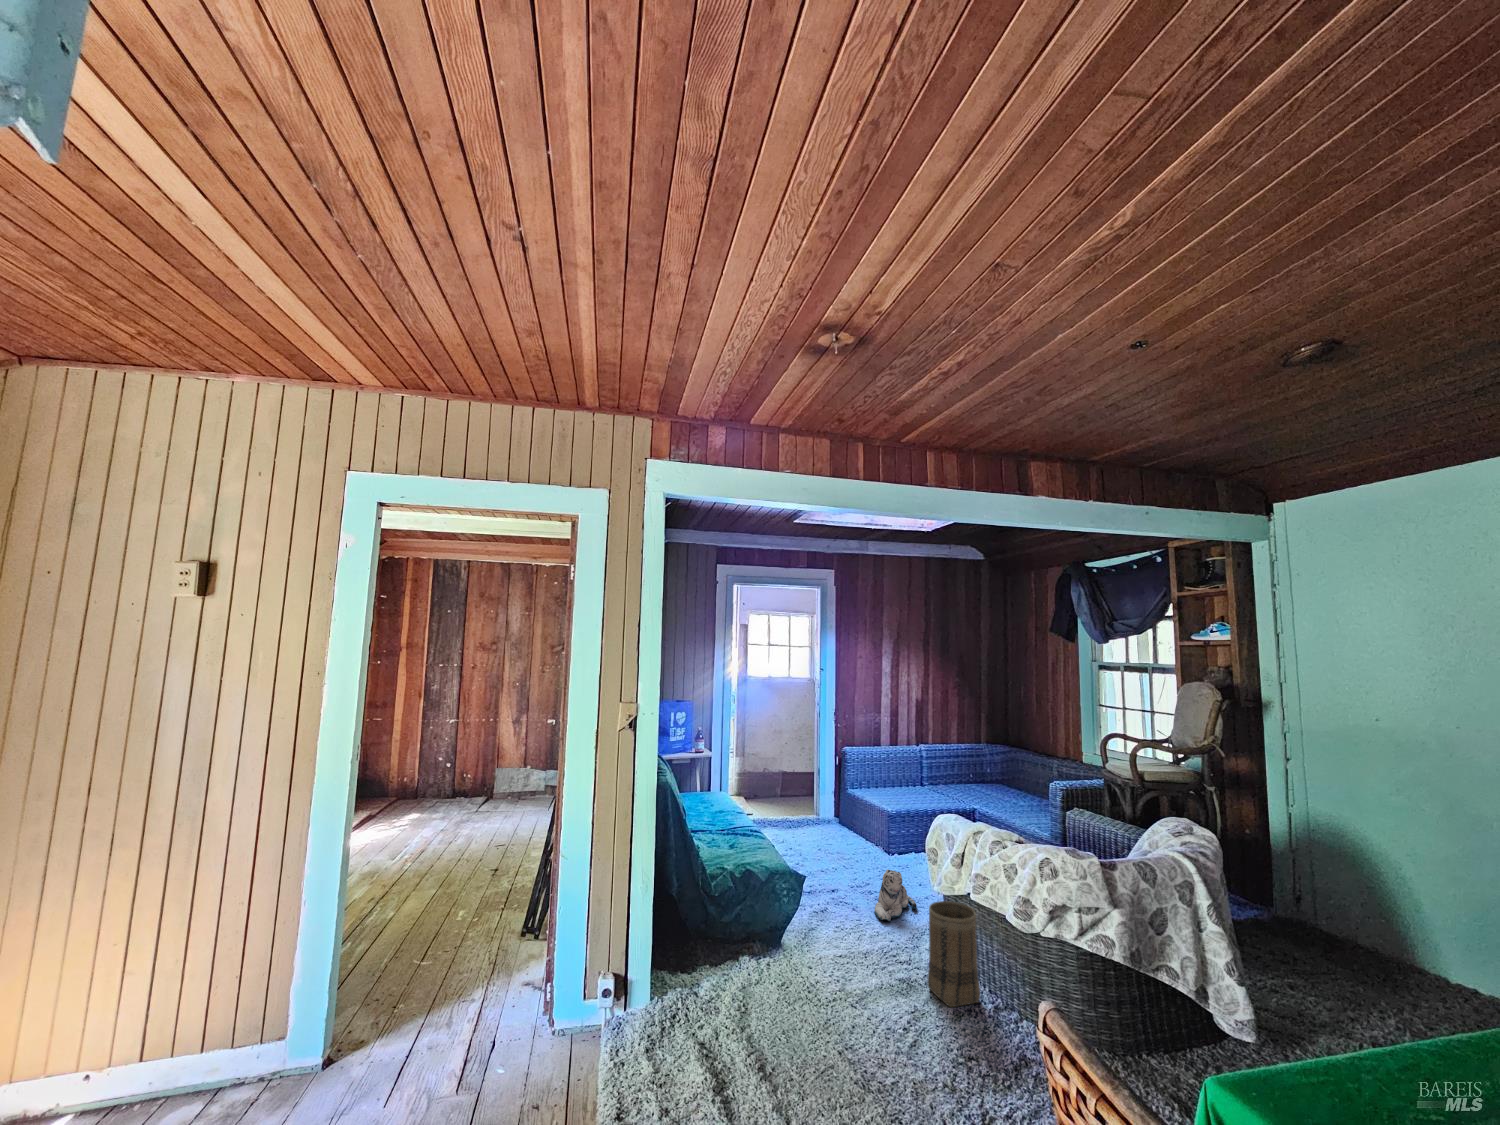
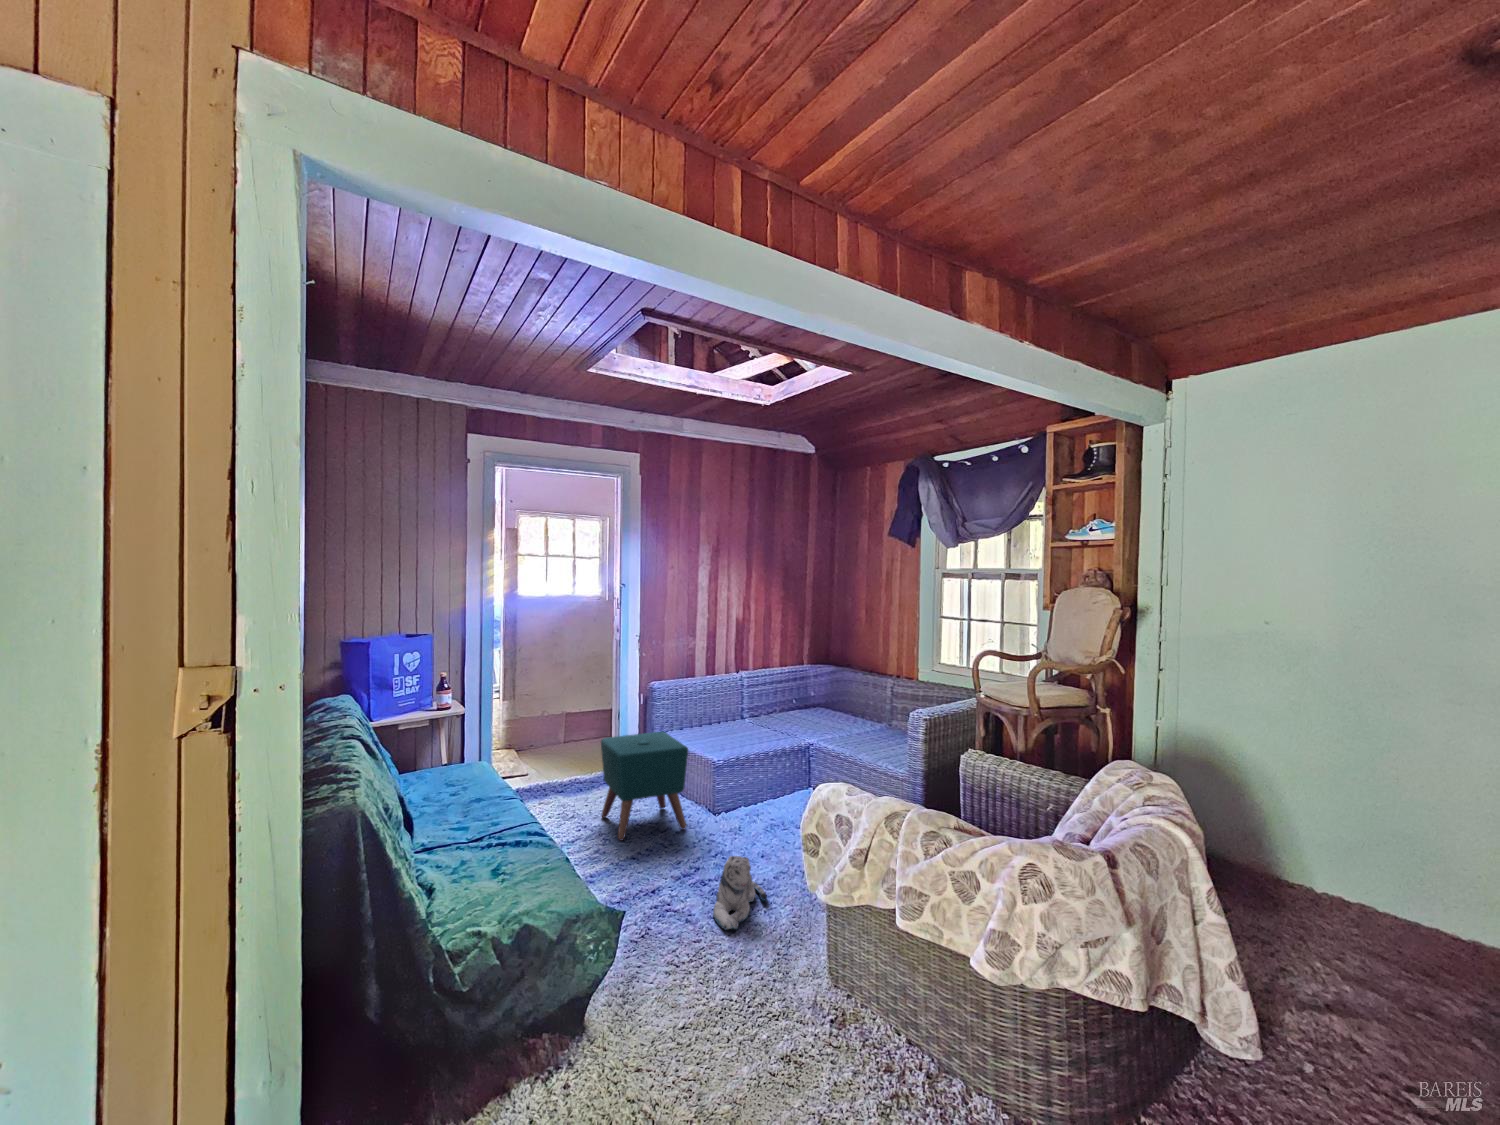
ottoman: none [804,783,867,861] -> present [601,731,688,840]
basket: present [928,901,980,1007] -> none [817,916,893,1080]

